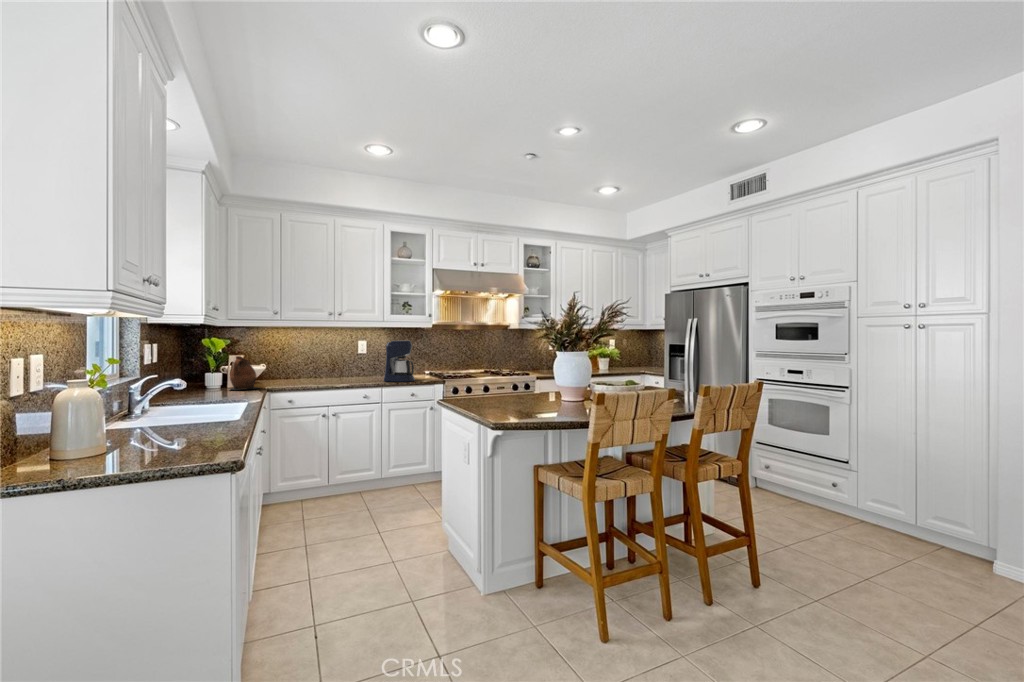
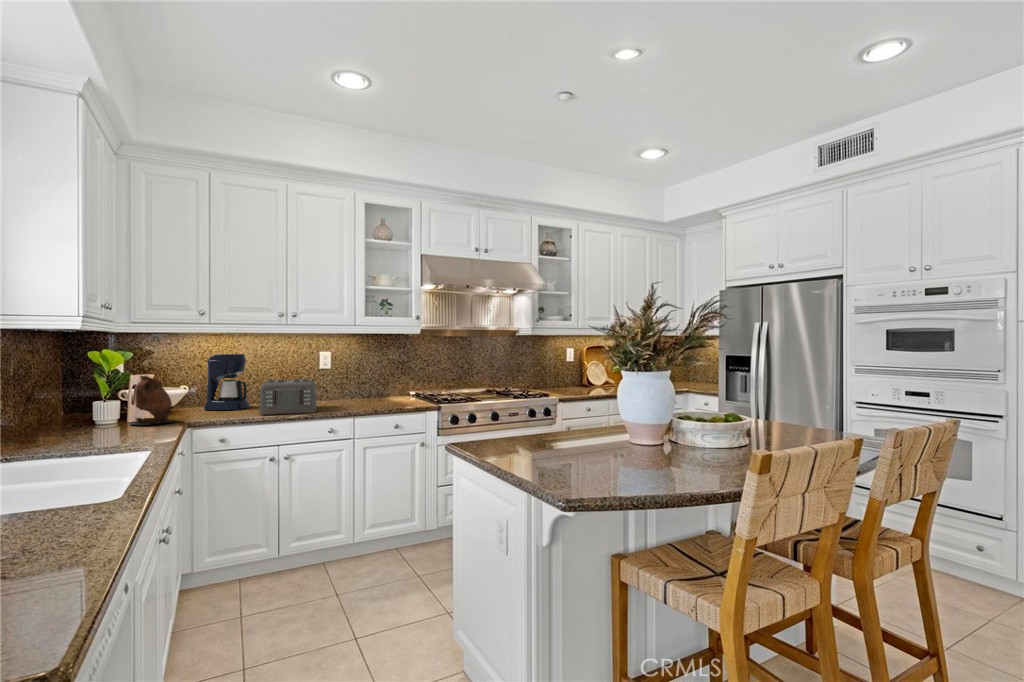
coffee maker: present [383,341,415,382] -> present [204,354,251,410]
toaster: none [316,360,356,385] -> present [260,379,317,415]

